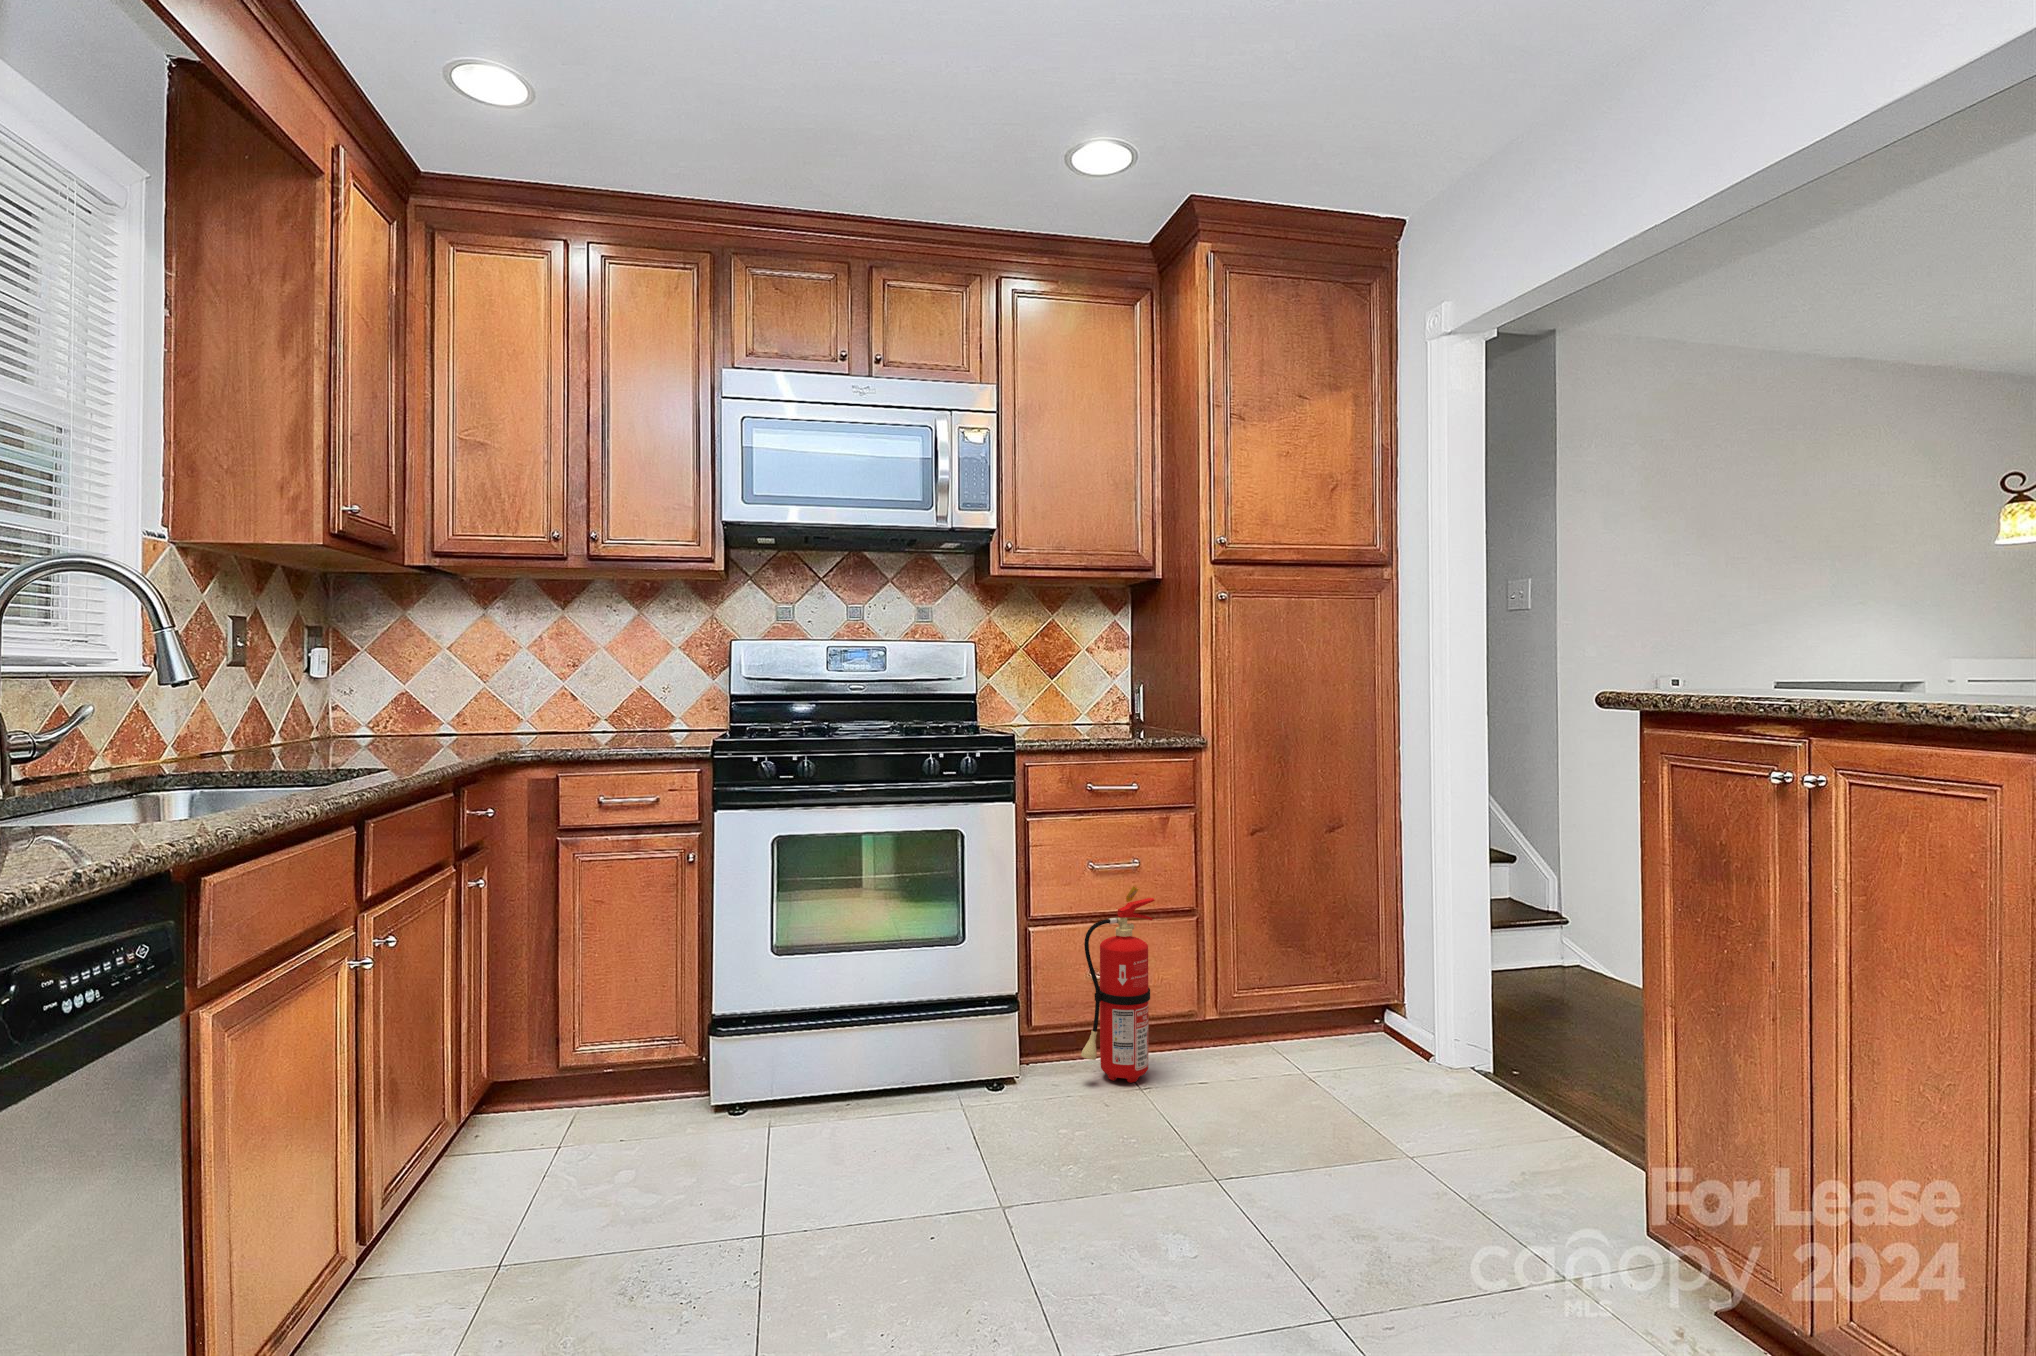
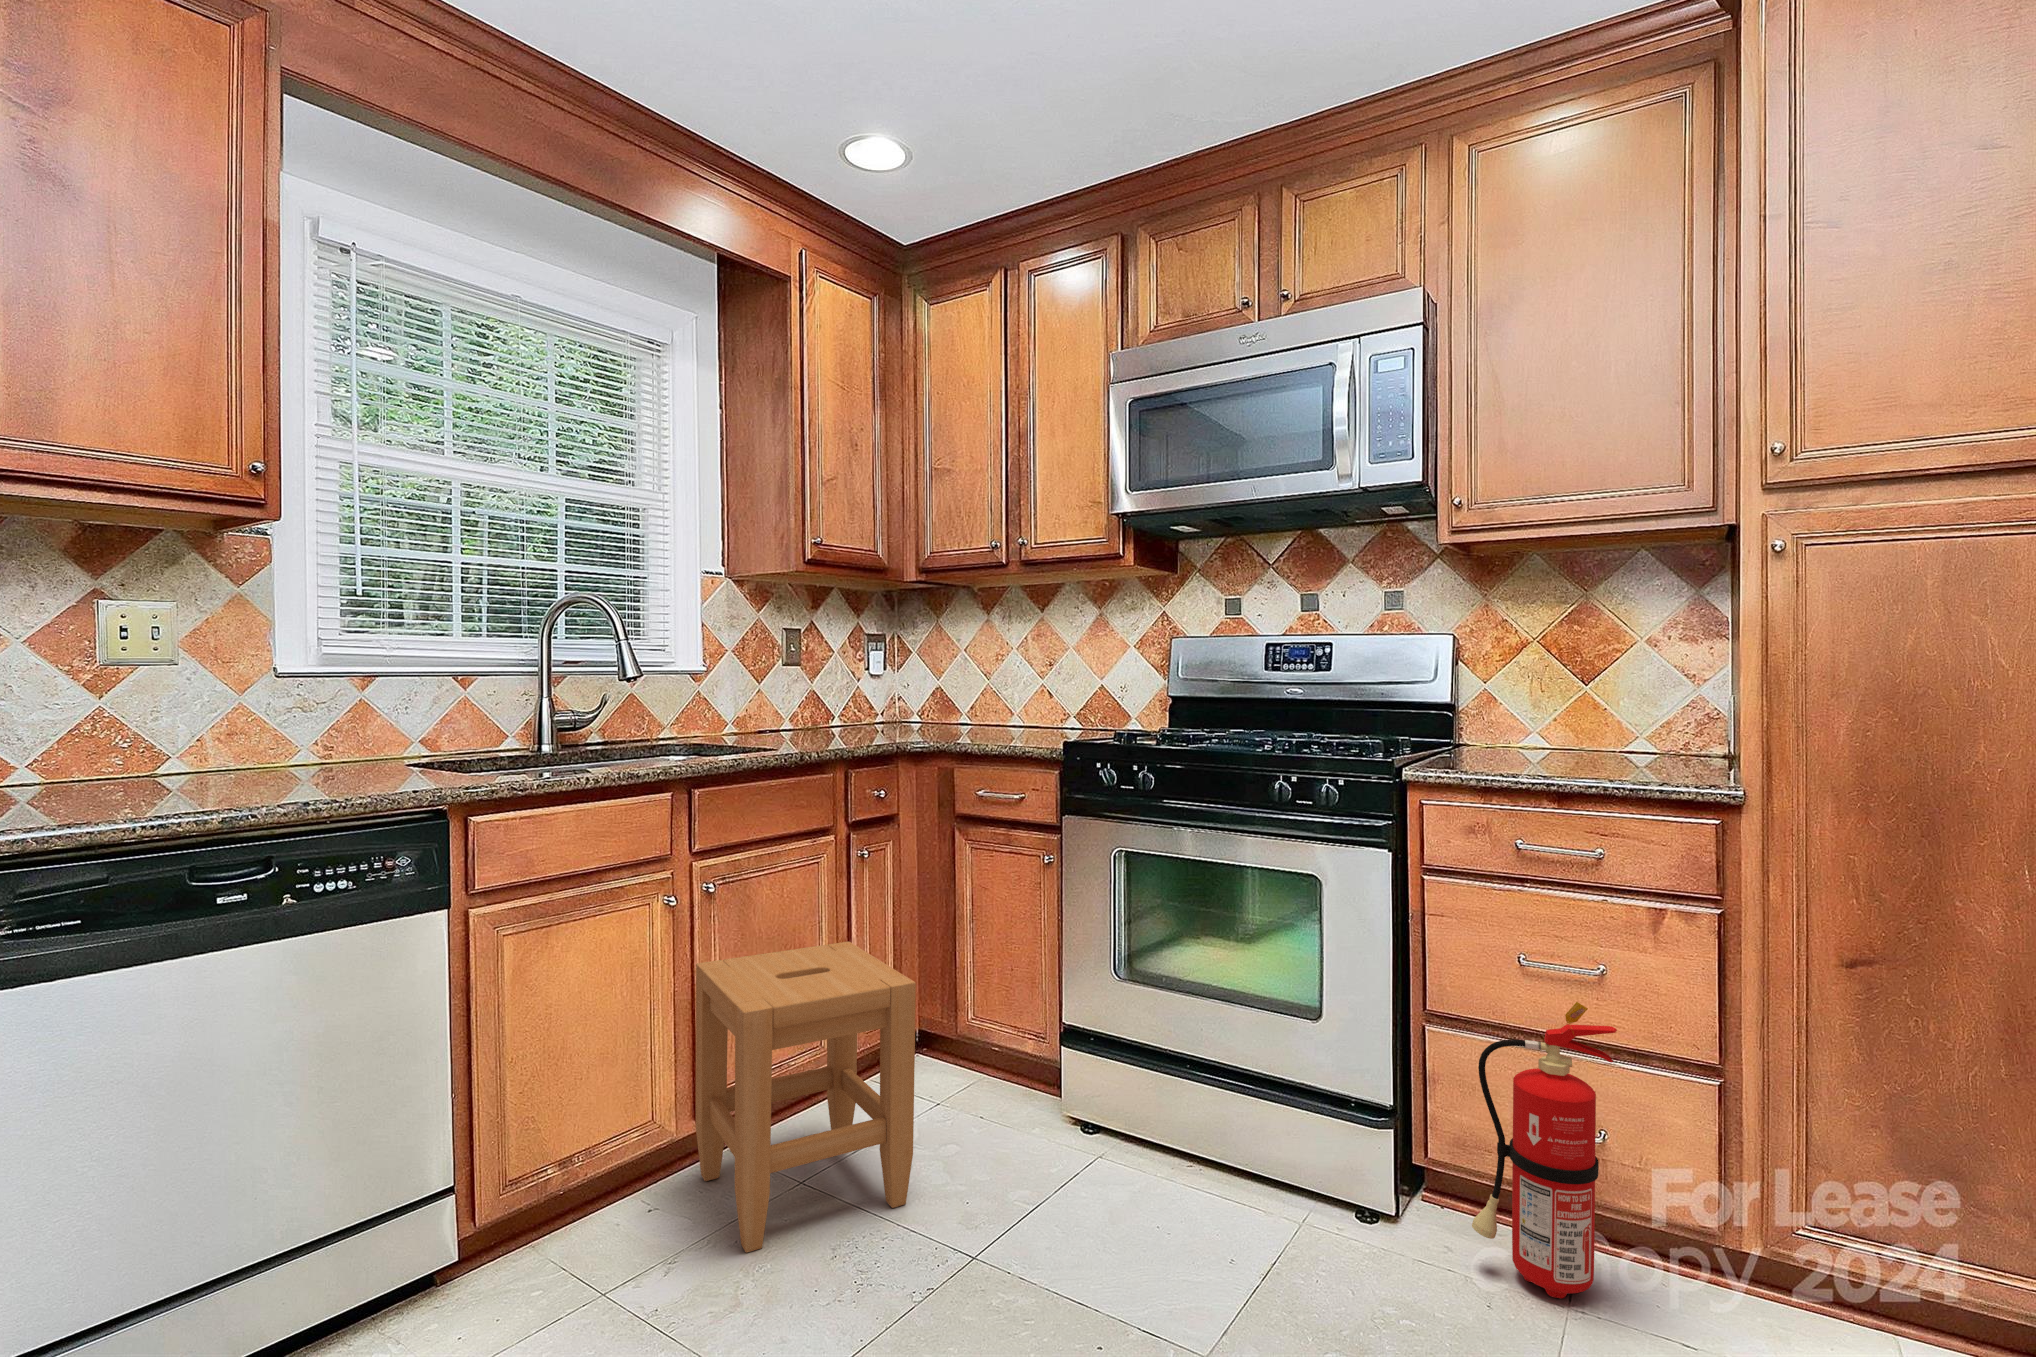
stool: none [385,976,678,1318] -> present [696,942,916,1253]

